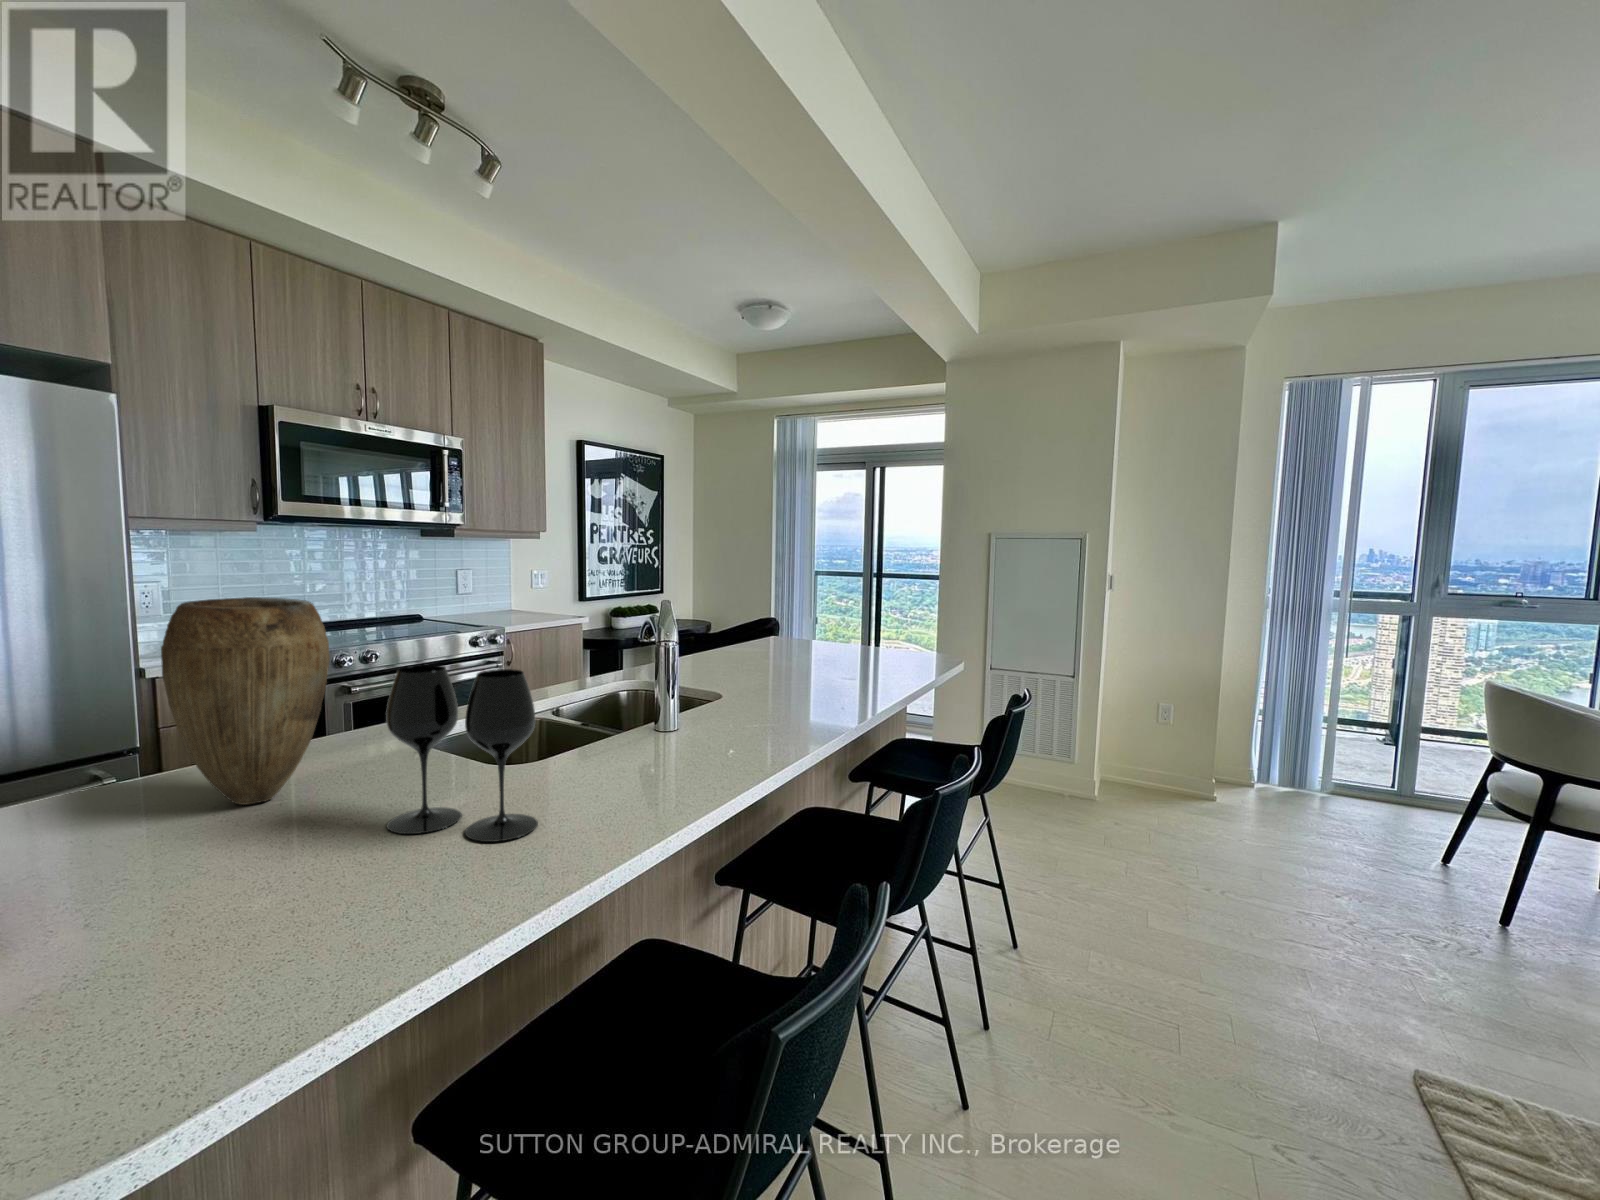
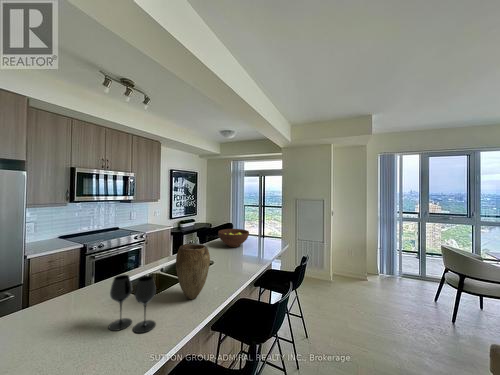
vase: present [161,597,330,805] -> present [176,243,210,299]
fruit bowl: none [736,609,836,663] -> present [218,229,249,247]

